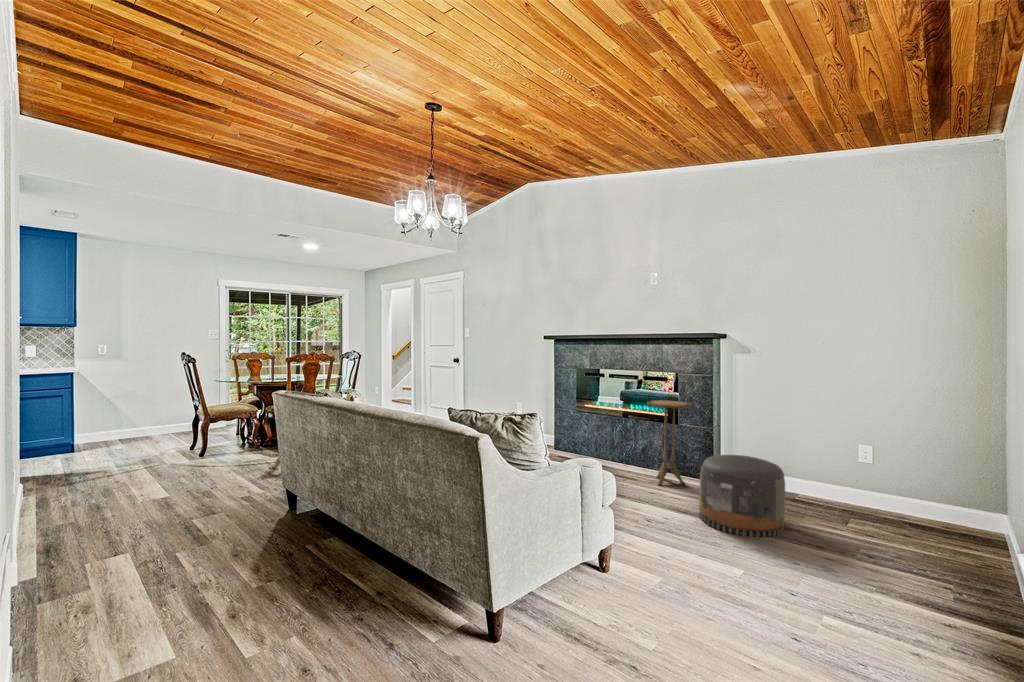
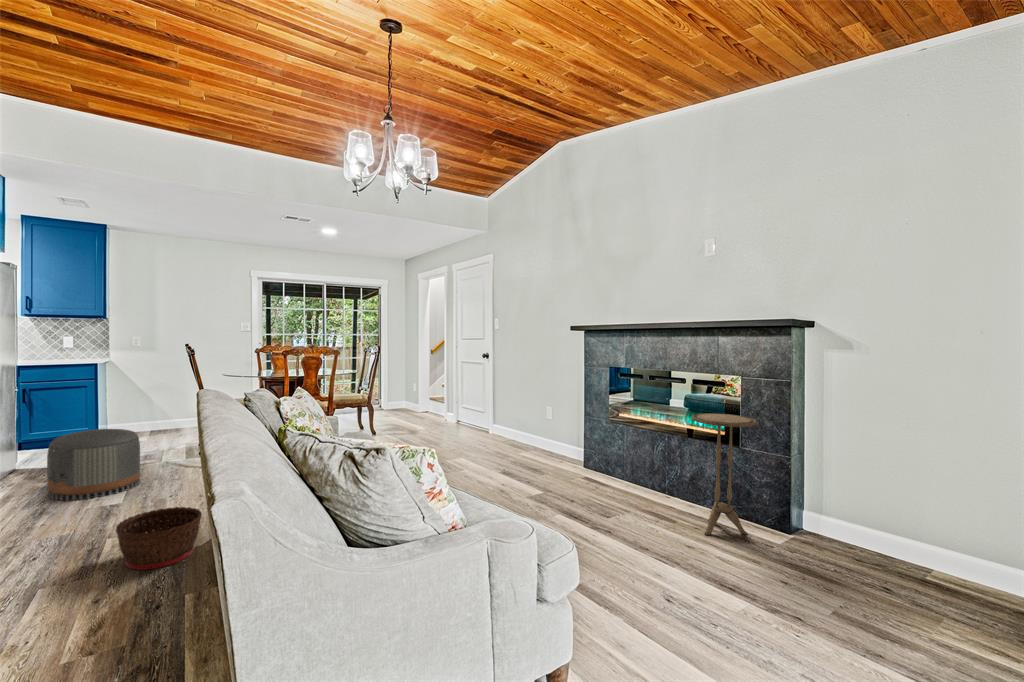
pouf: present [699,455,785,537] -> present [47,429,140,500]
basket: none [231,489,294,537] -> present [116,507,202,570]

